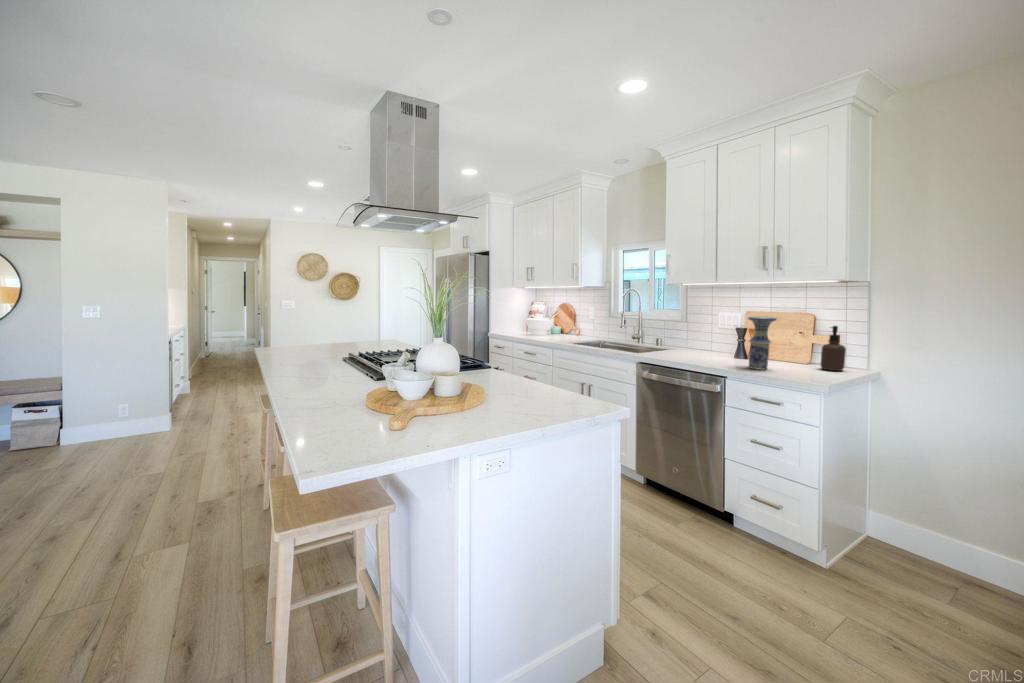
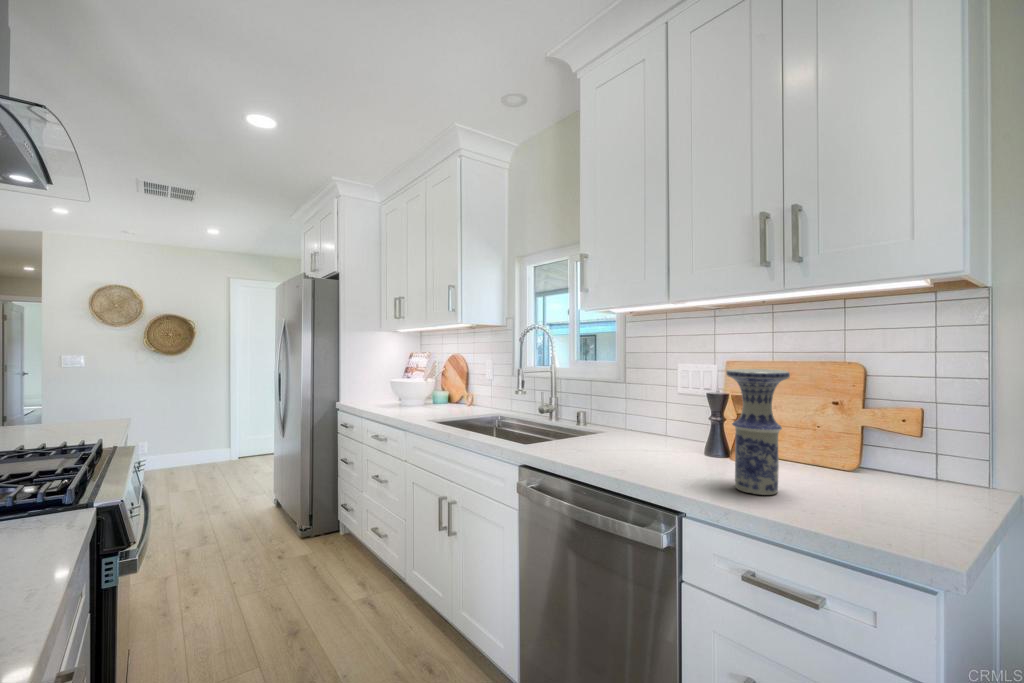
soap dispenser: present [821,326,846,371] -> none [892,390,951,496]

